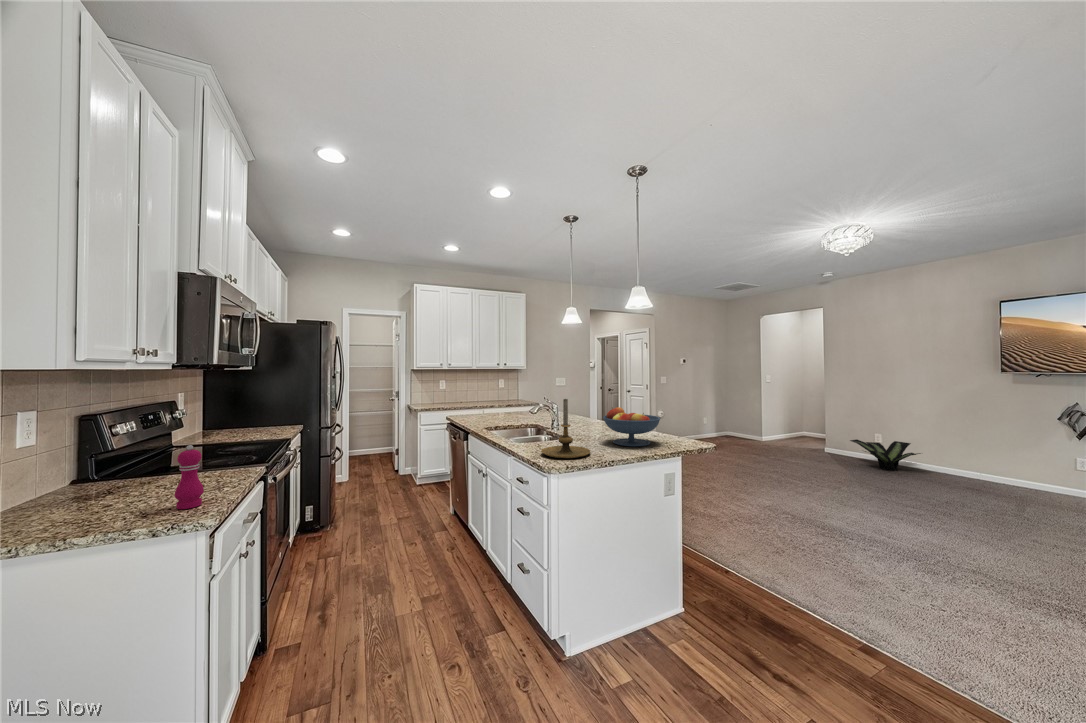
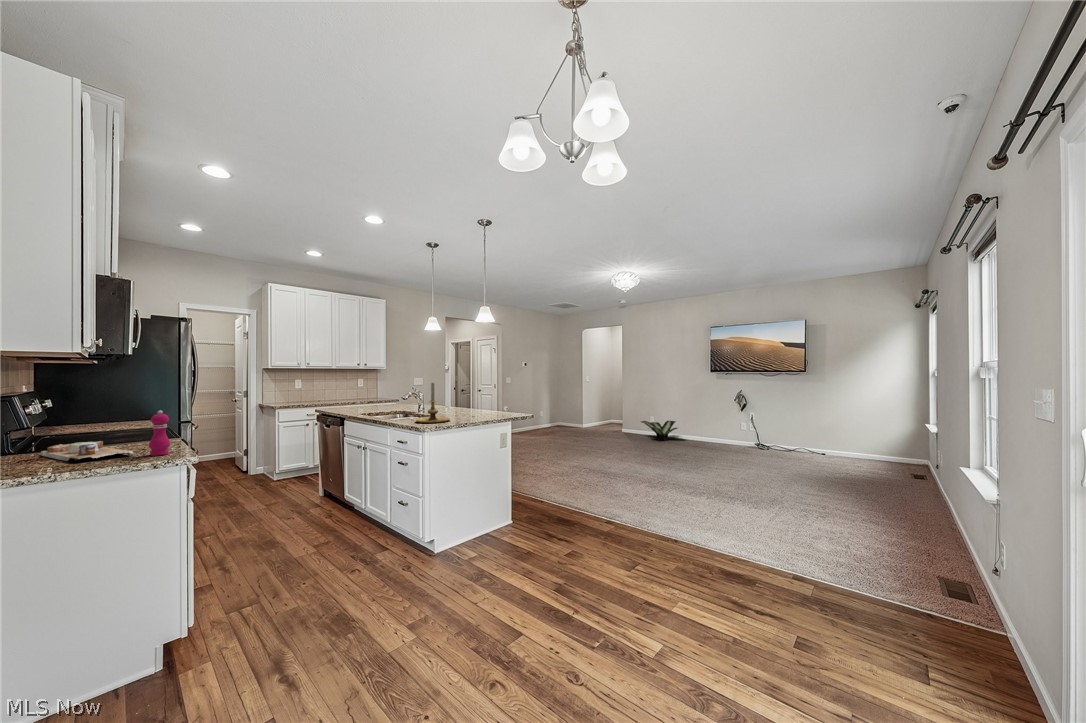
fruit bowl: present [603,407,660,446] -> none [459,391,498,416]
cutting board: none [78,474,163,516] -> present [41,441,134,461]

